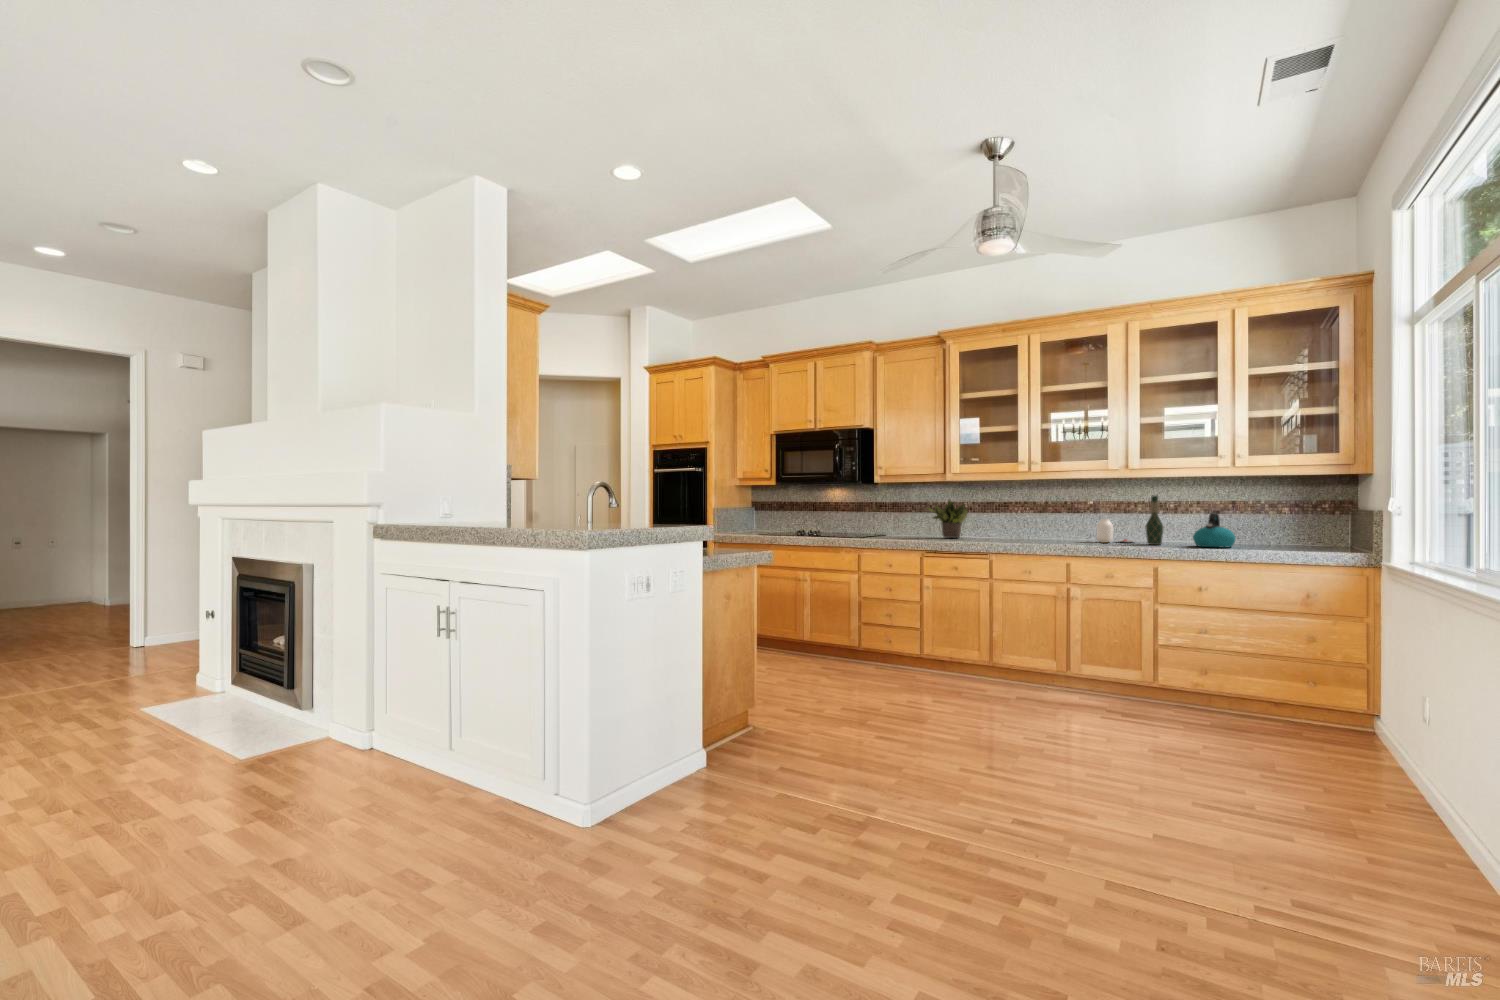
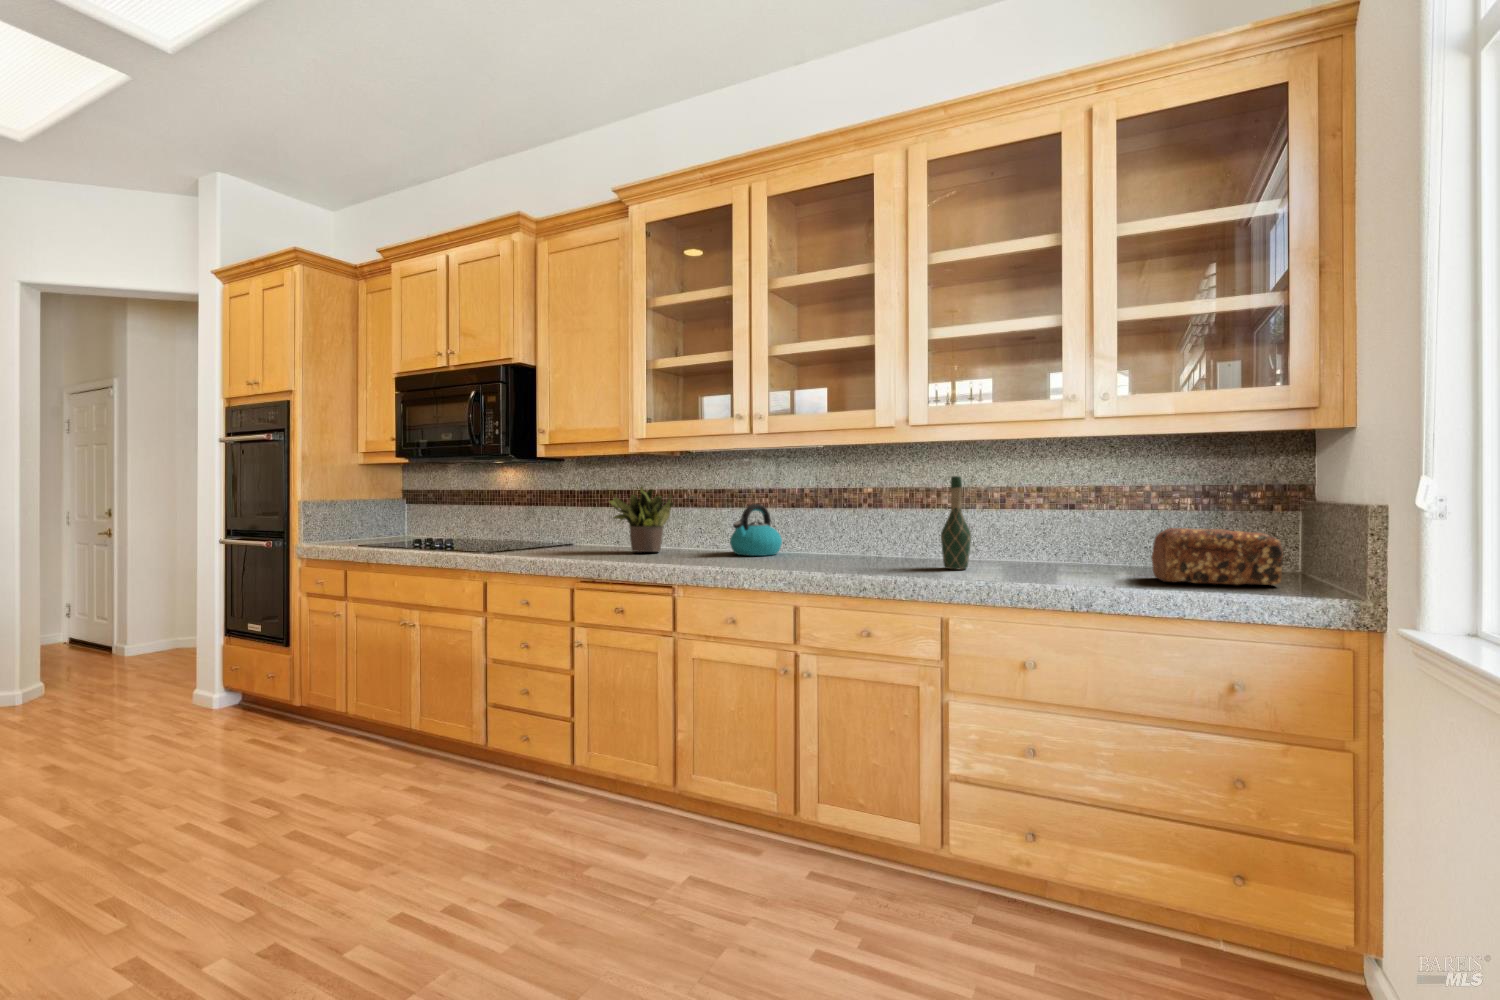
kettle: present [1193,513,1236,548] -> present [730,504,782,556]
jar: present [1097,519,1133,543] -> none [867,519,938,564]
bread loaf: none [1266,522,1336,550] -> present [1151,528,1283,585]

